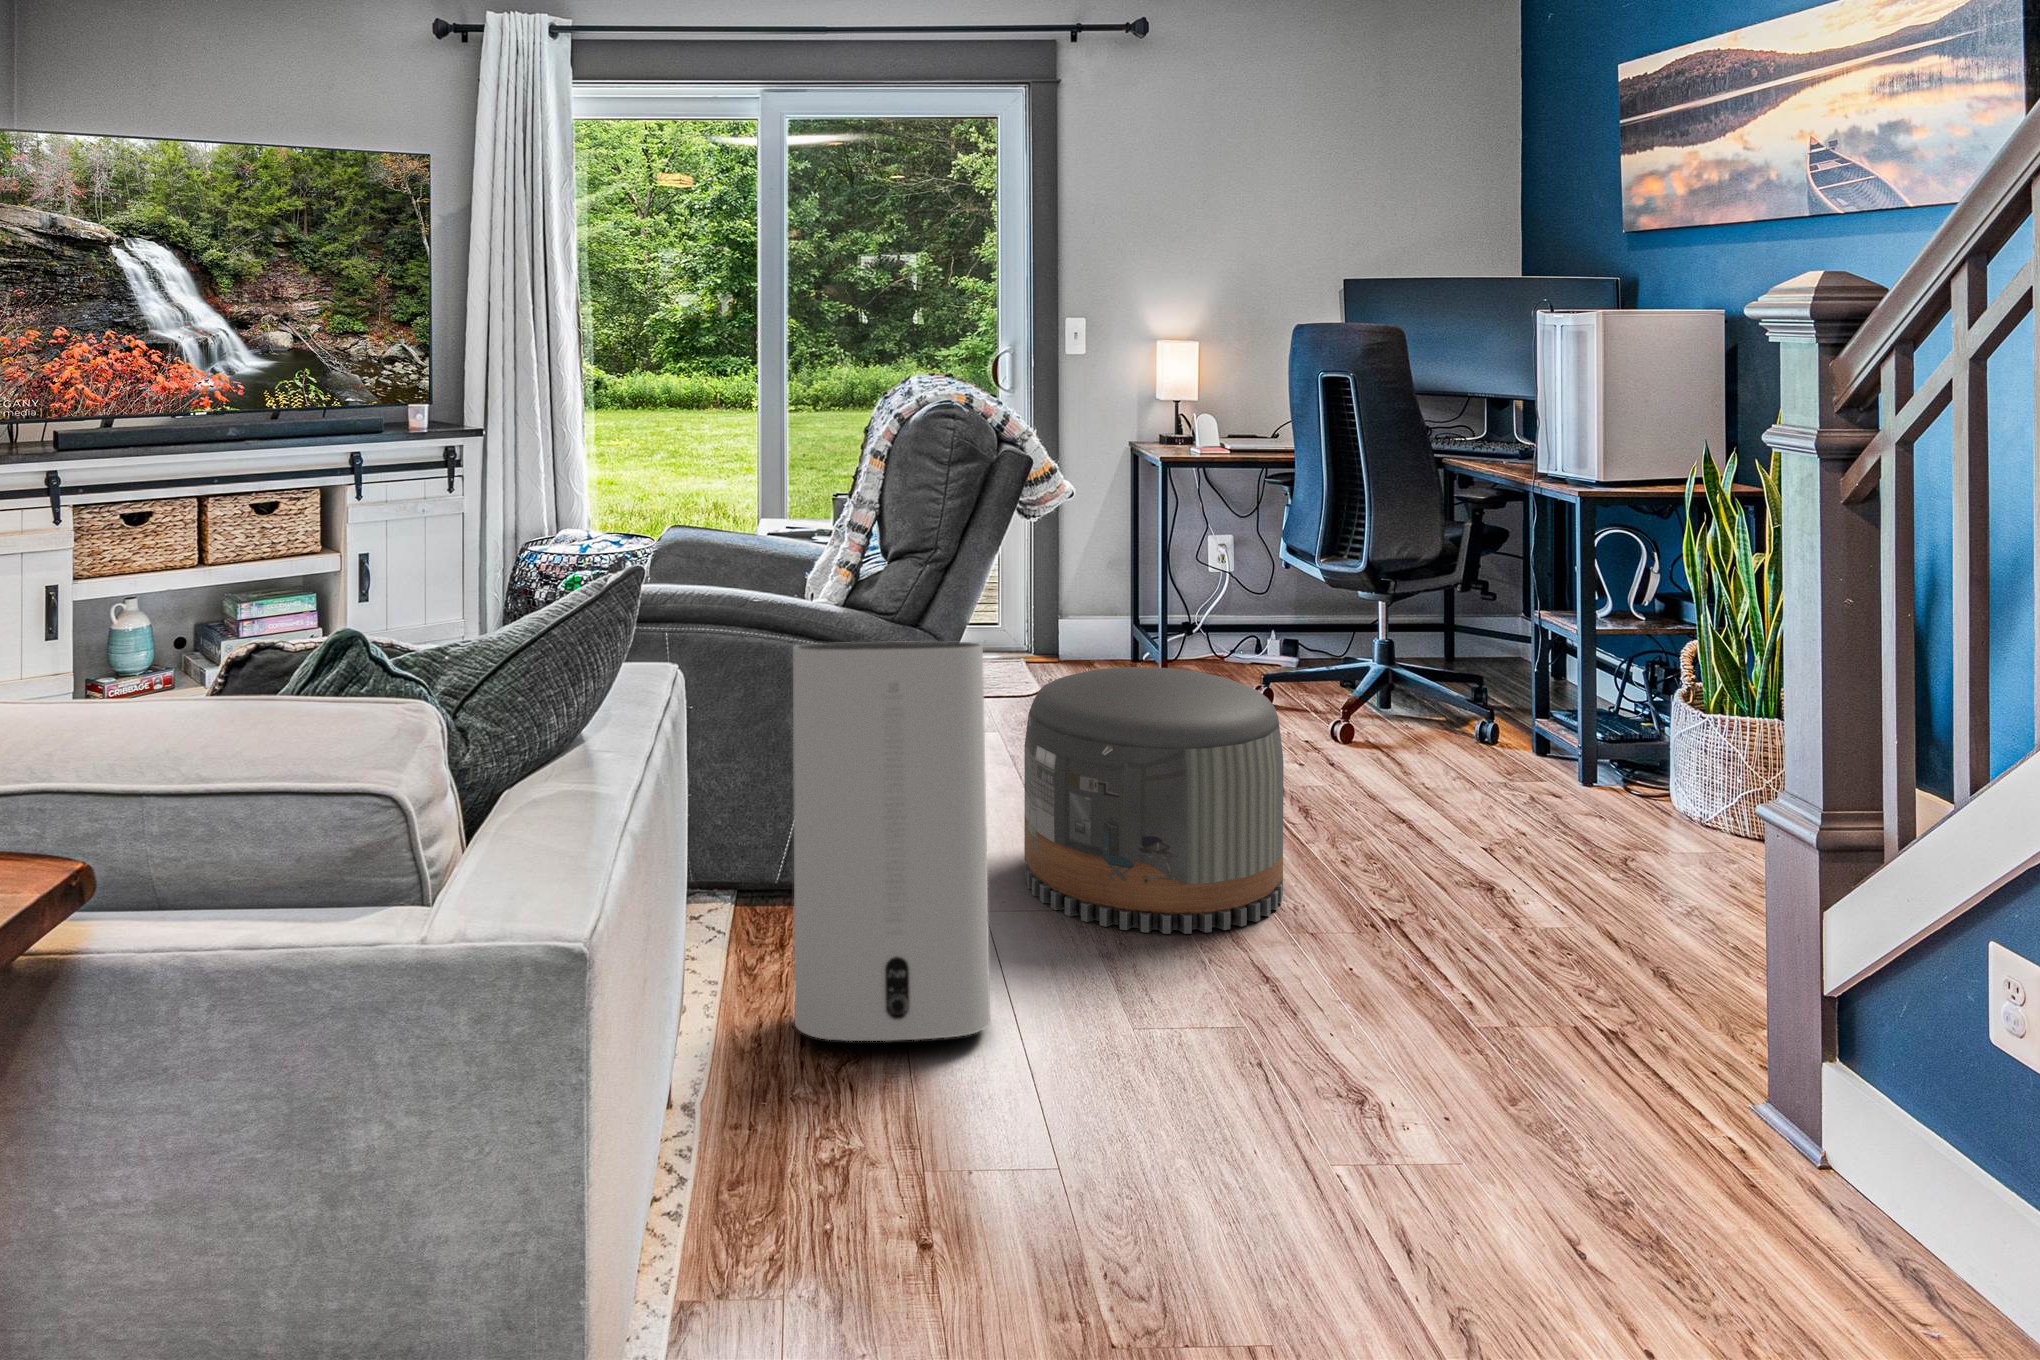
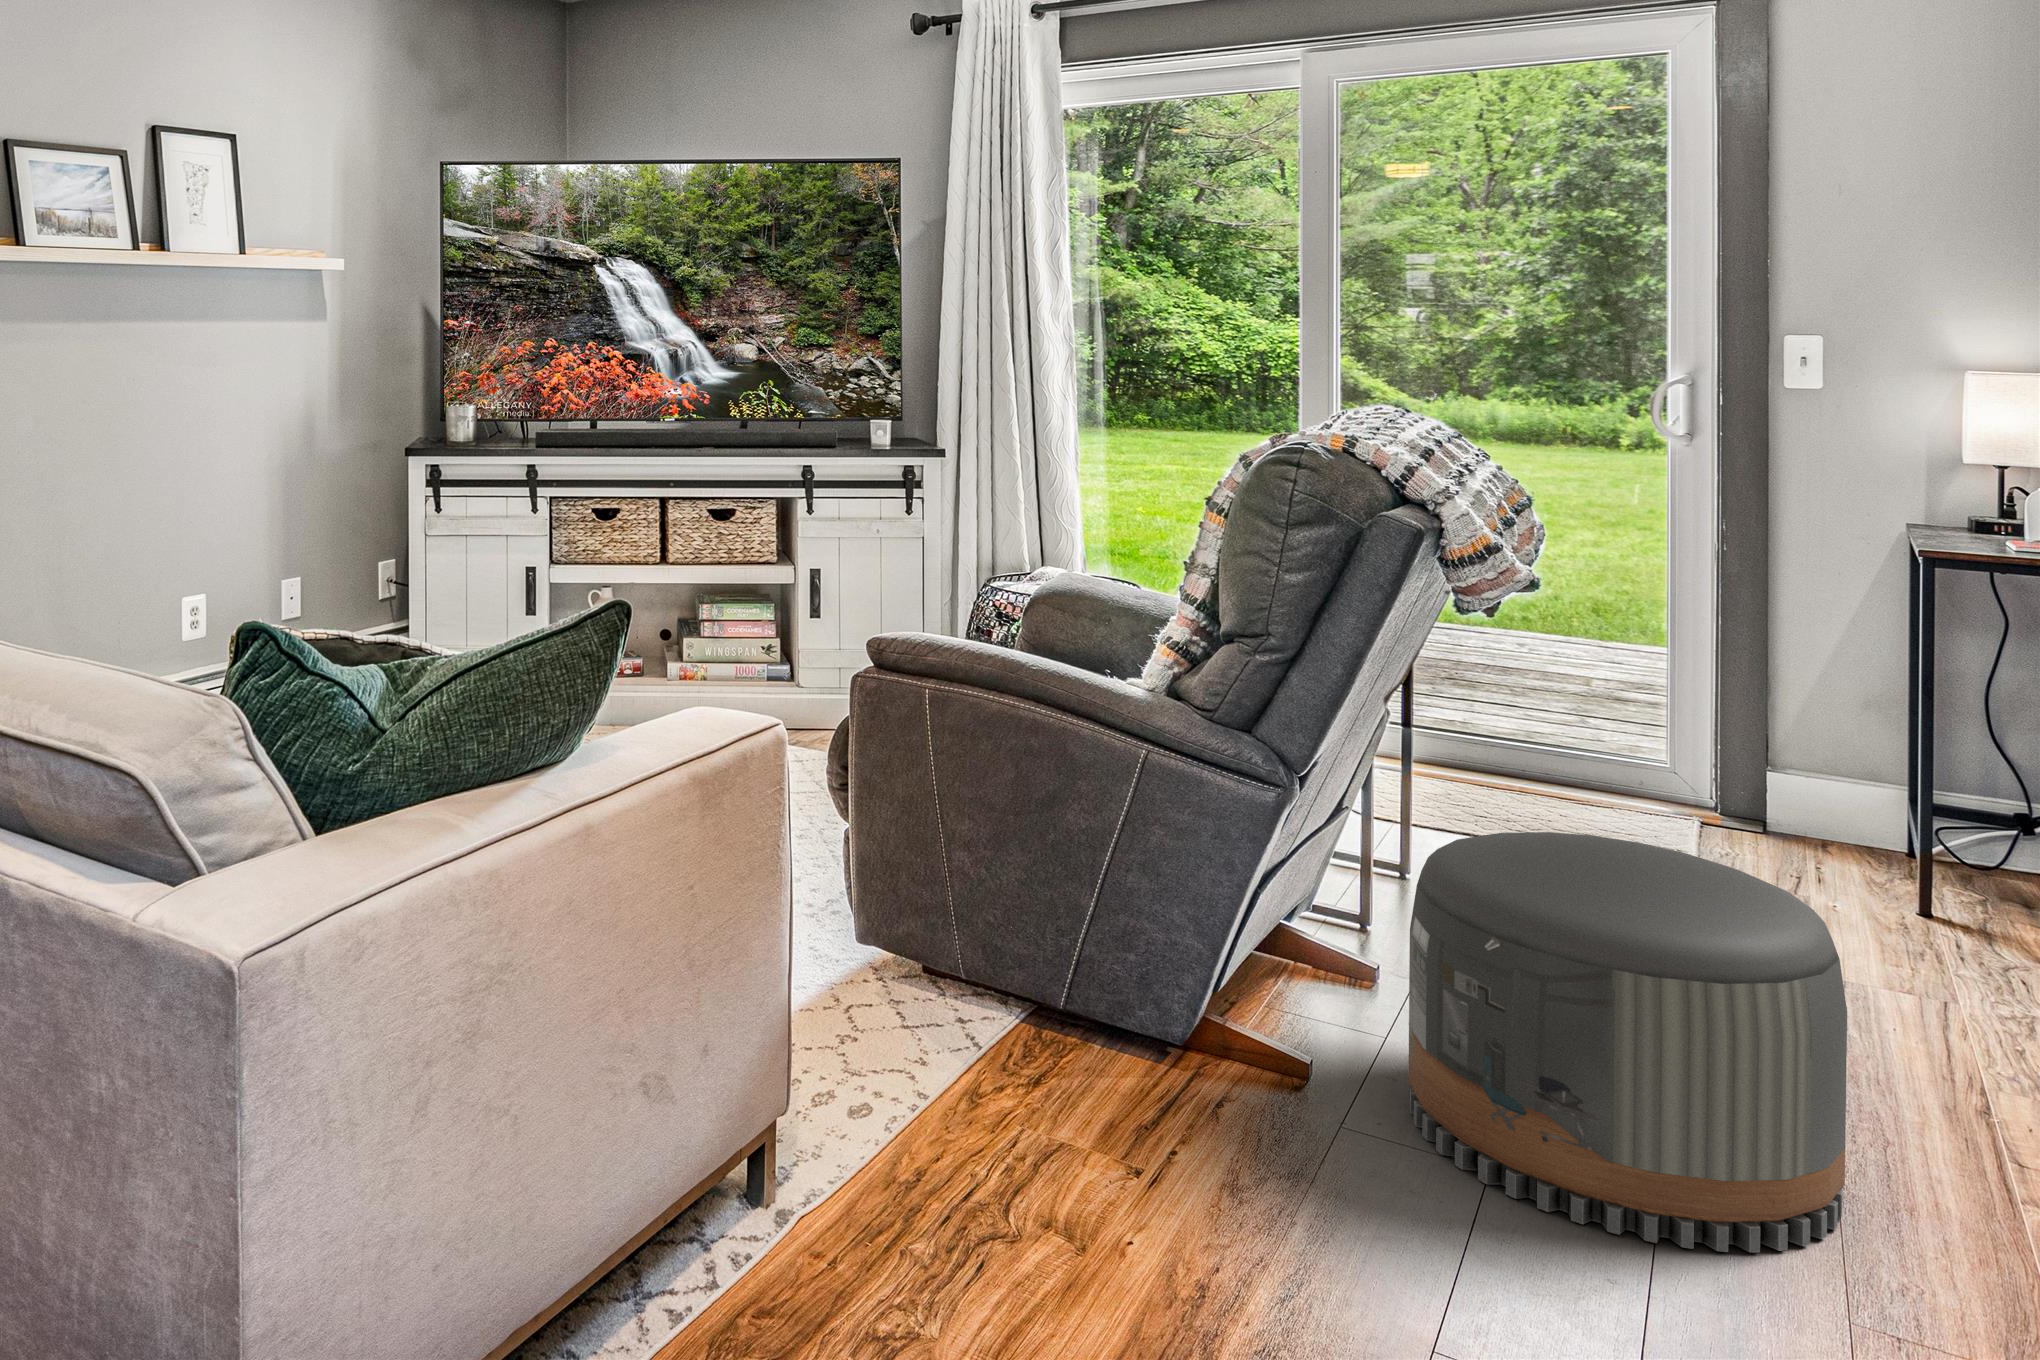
air purifier: present [793,641,990,1041] -> none [961,732,1228,1256]

